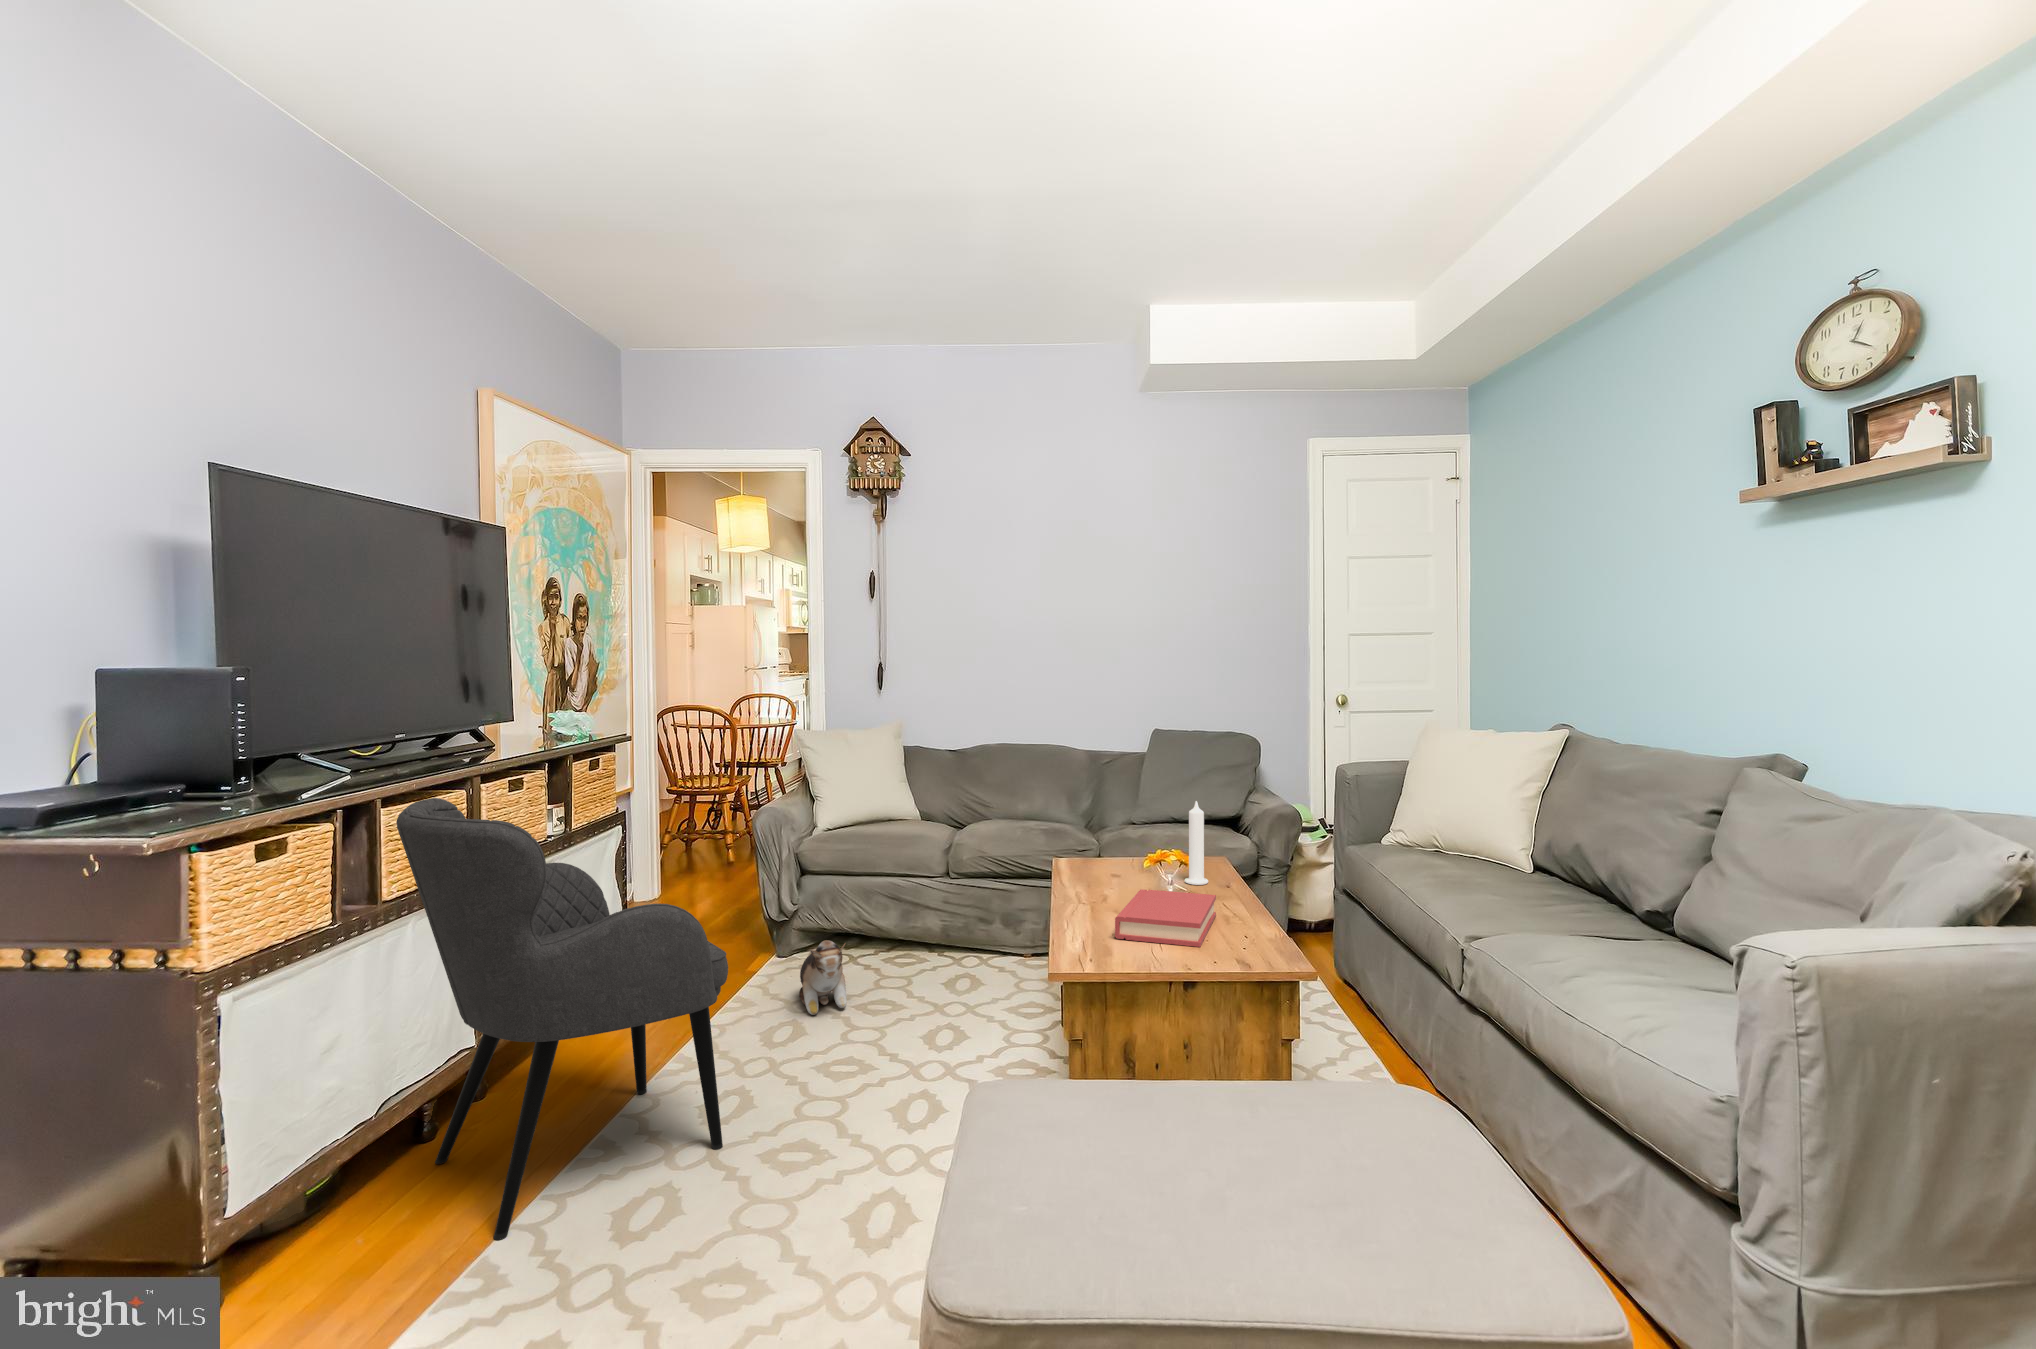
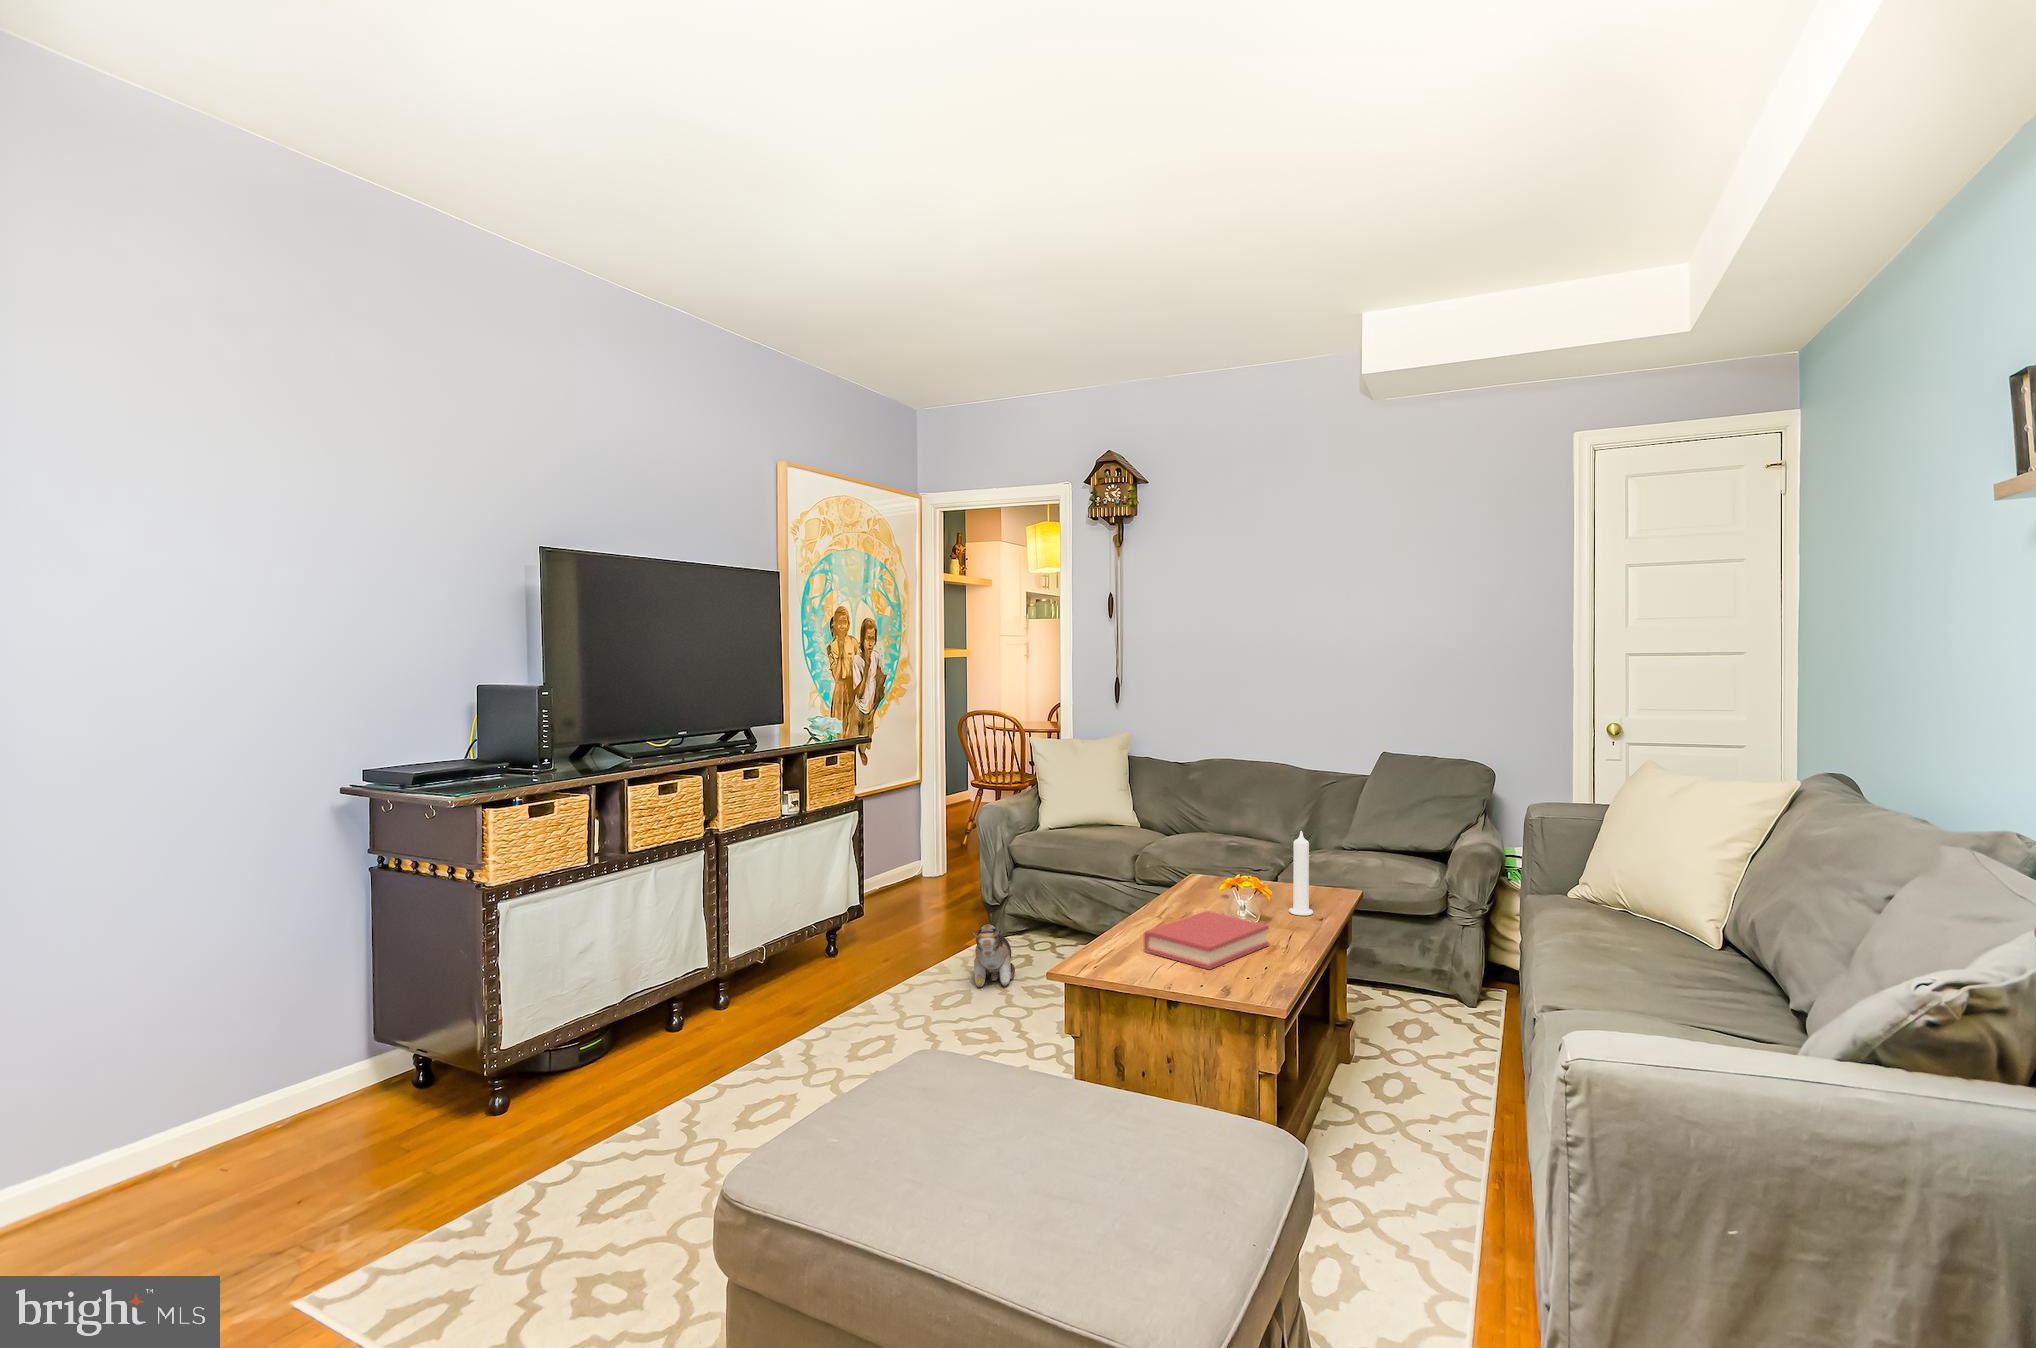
armchair: present [396,798,728,1240] -> none [625,782,841,1097]

